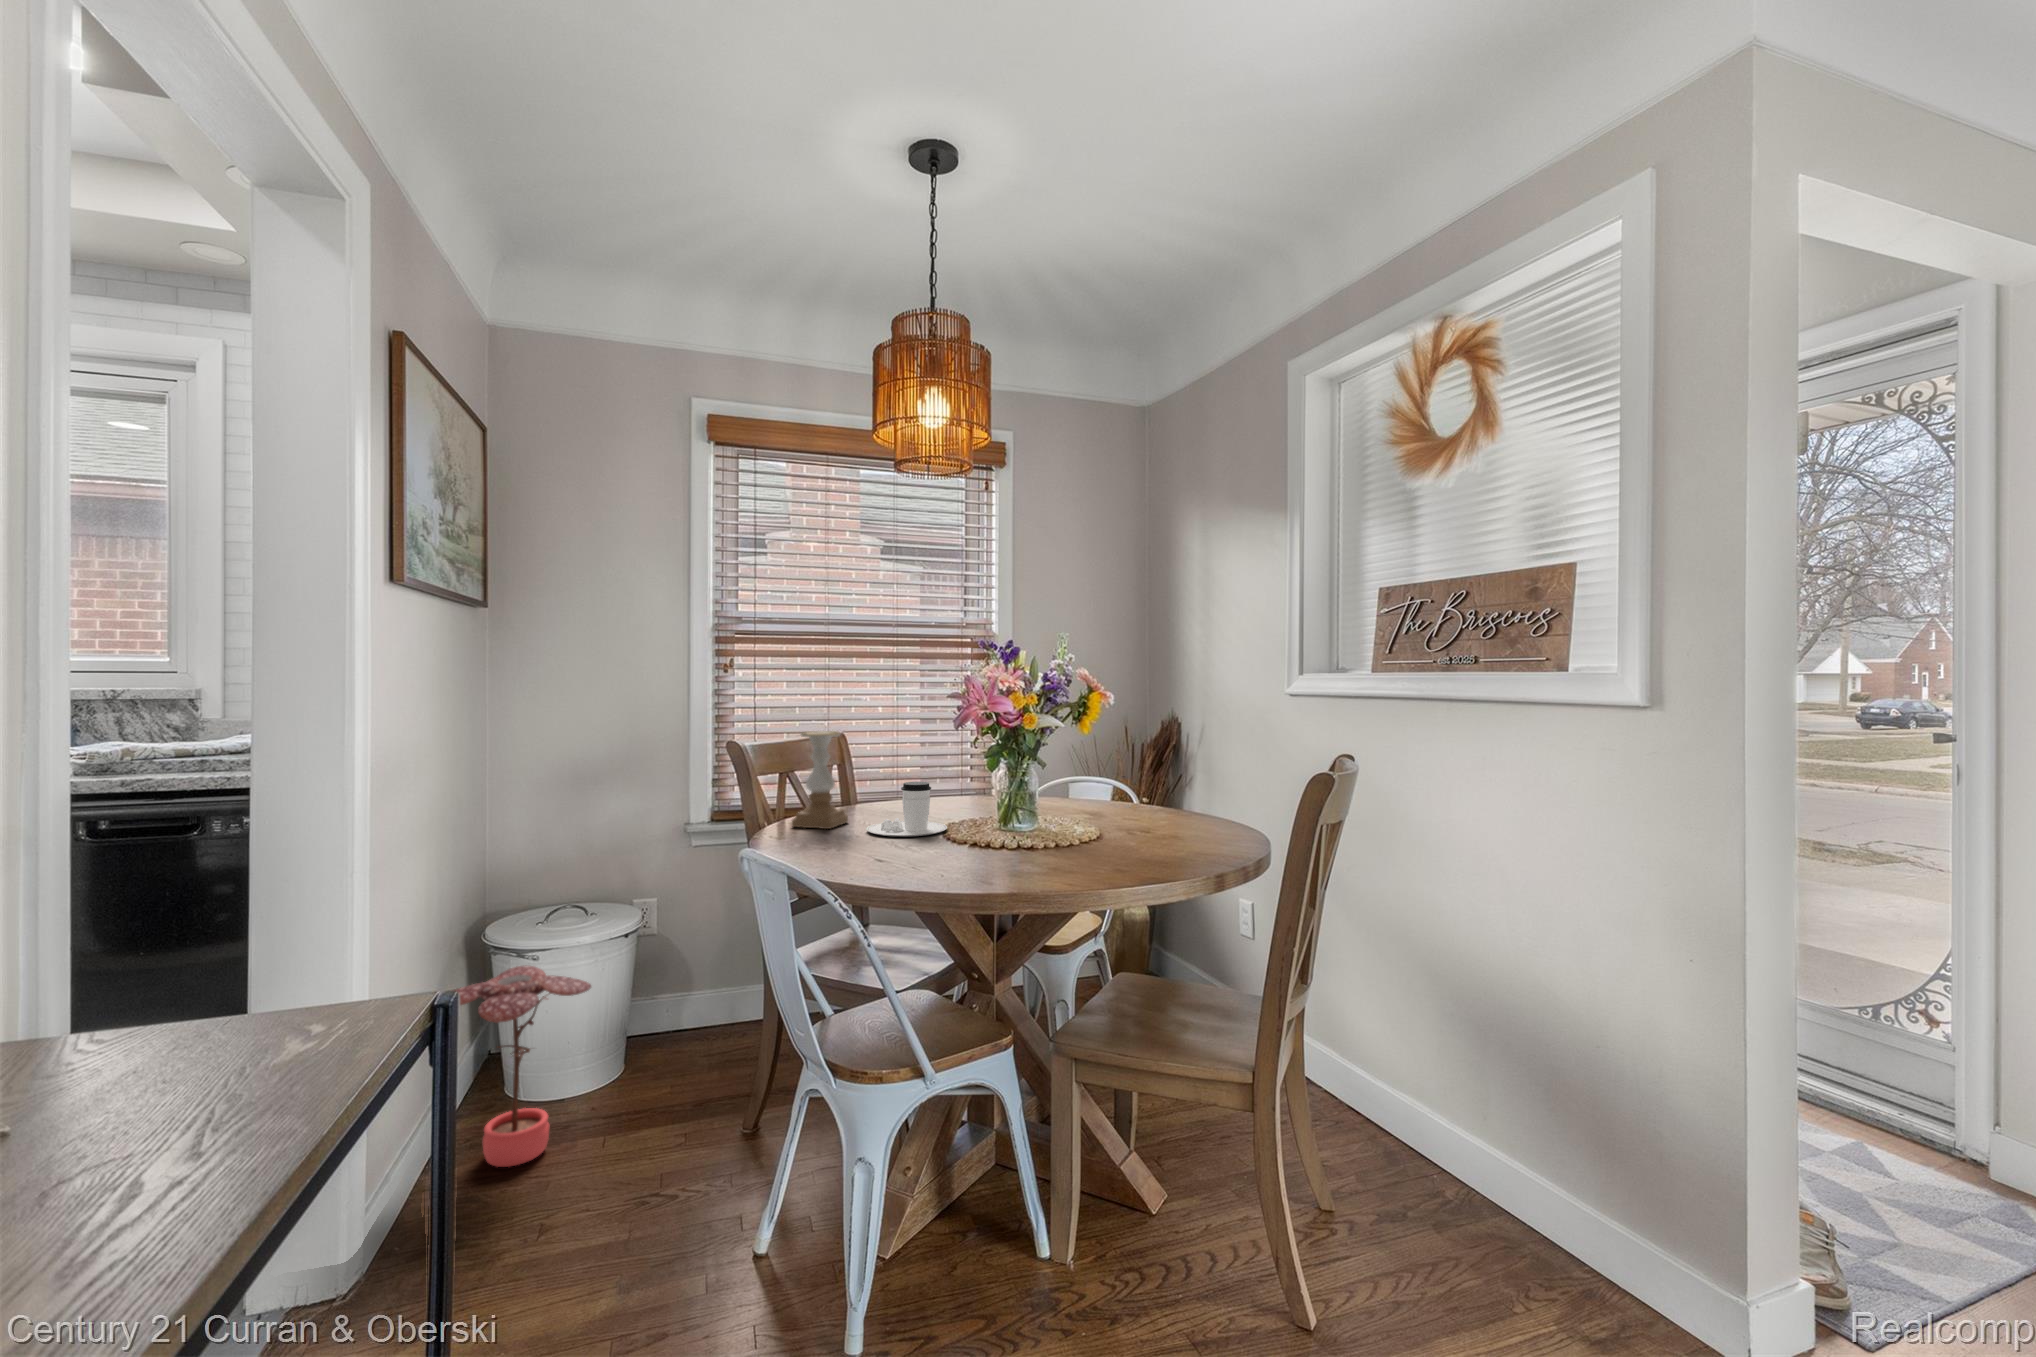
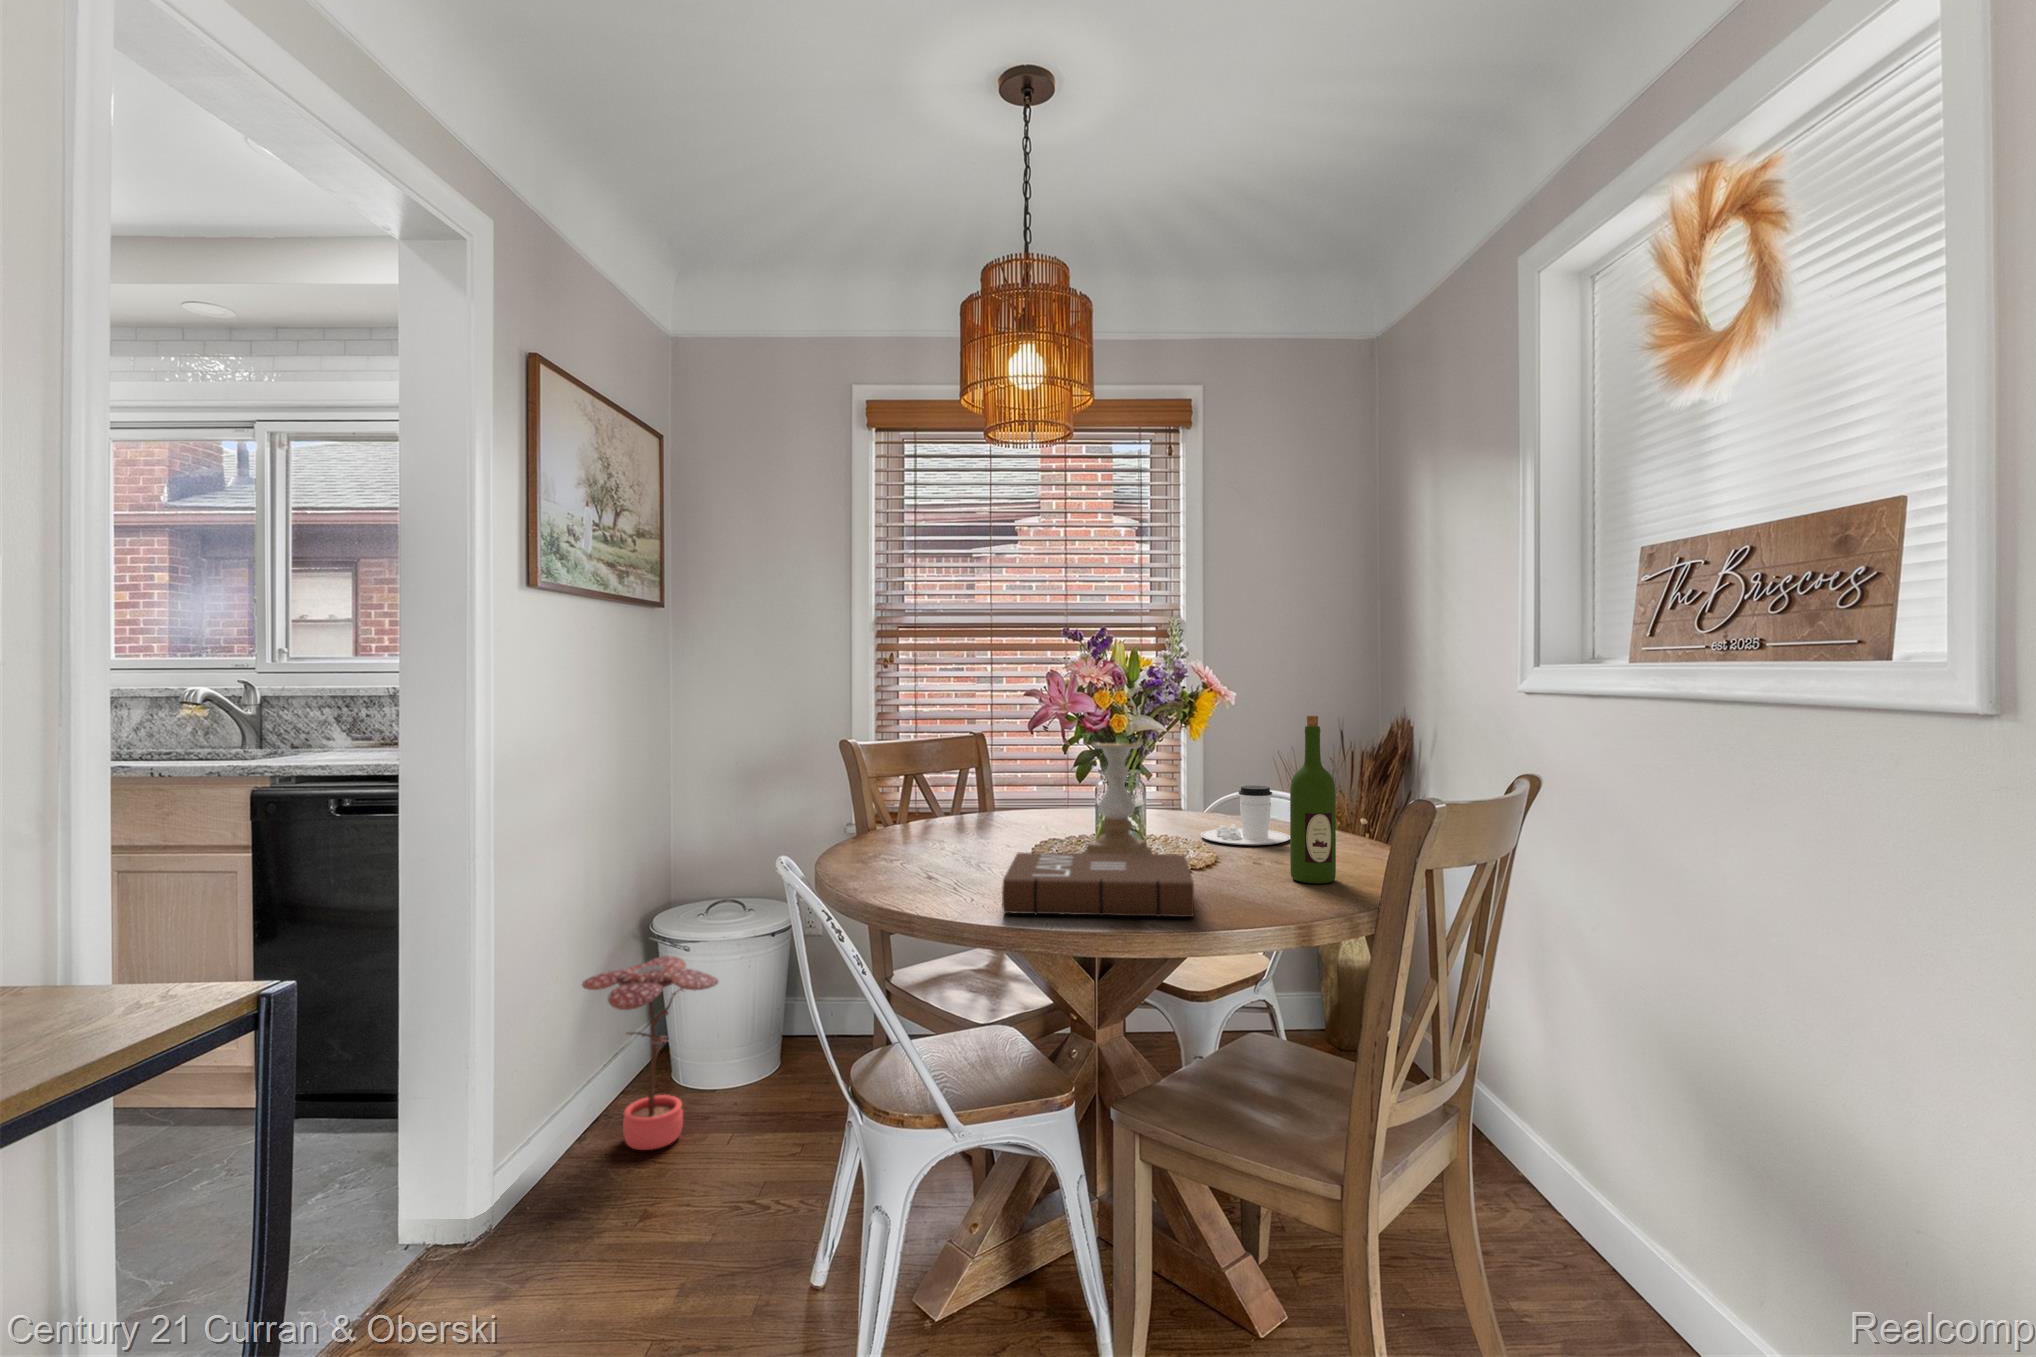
wine bottle: none [1171,713,1206,847] -> present [1290,716,1336,883]
candle holder: present [792,731,848,829] -> present [1082,742,1152,854]
coffee cup: present [866,782,947,837] -> present [1201,785,1290,845]
book: none [963,828,1138,884] -> present [1002,852,1194,917]

